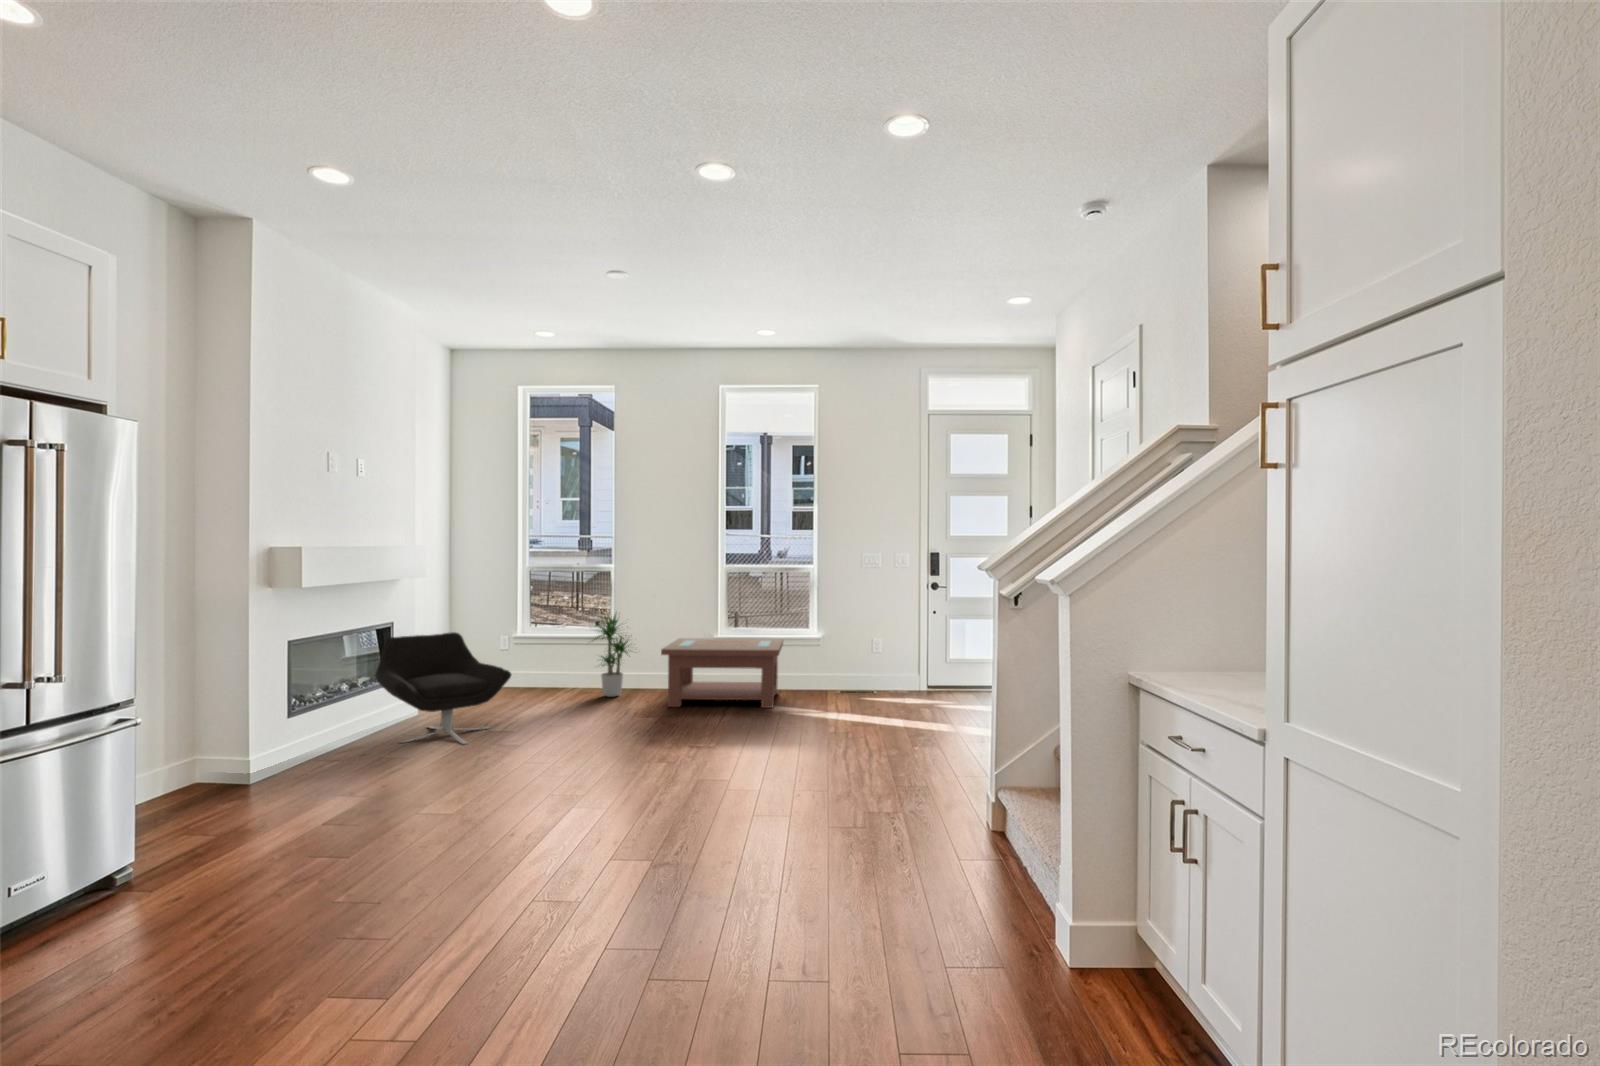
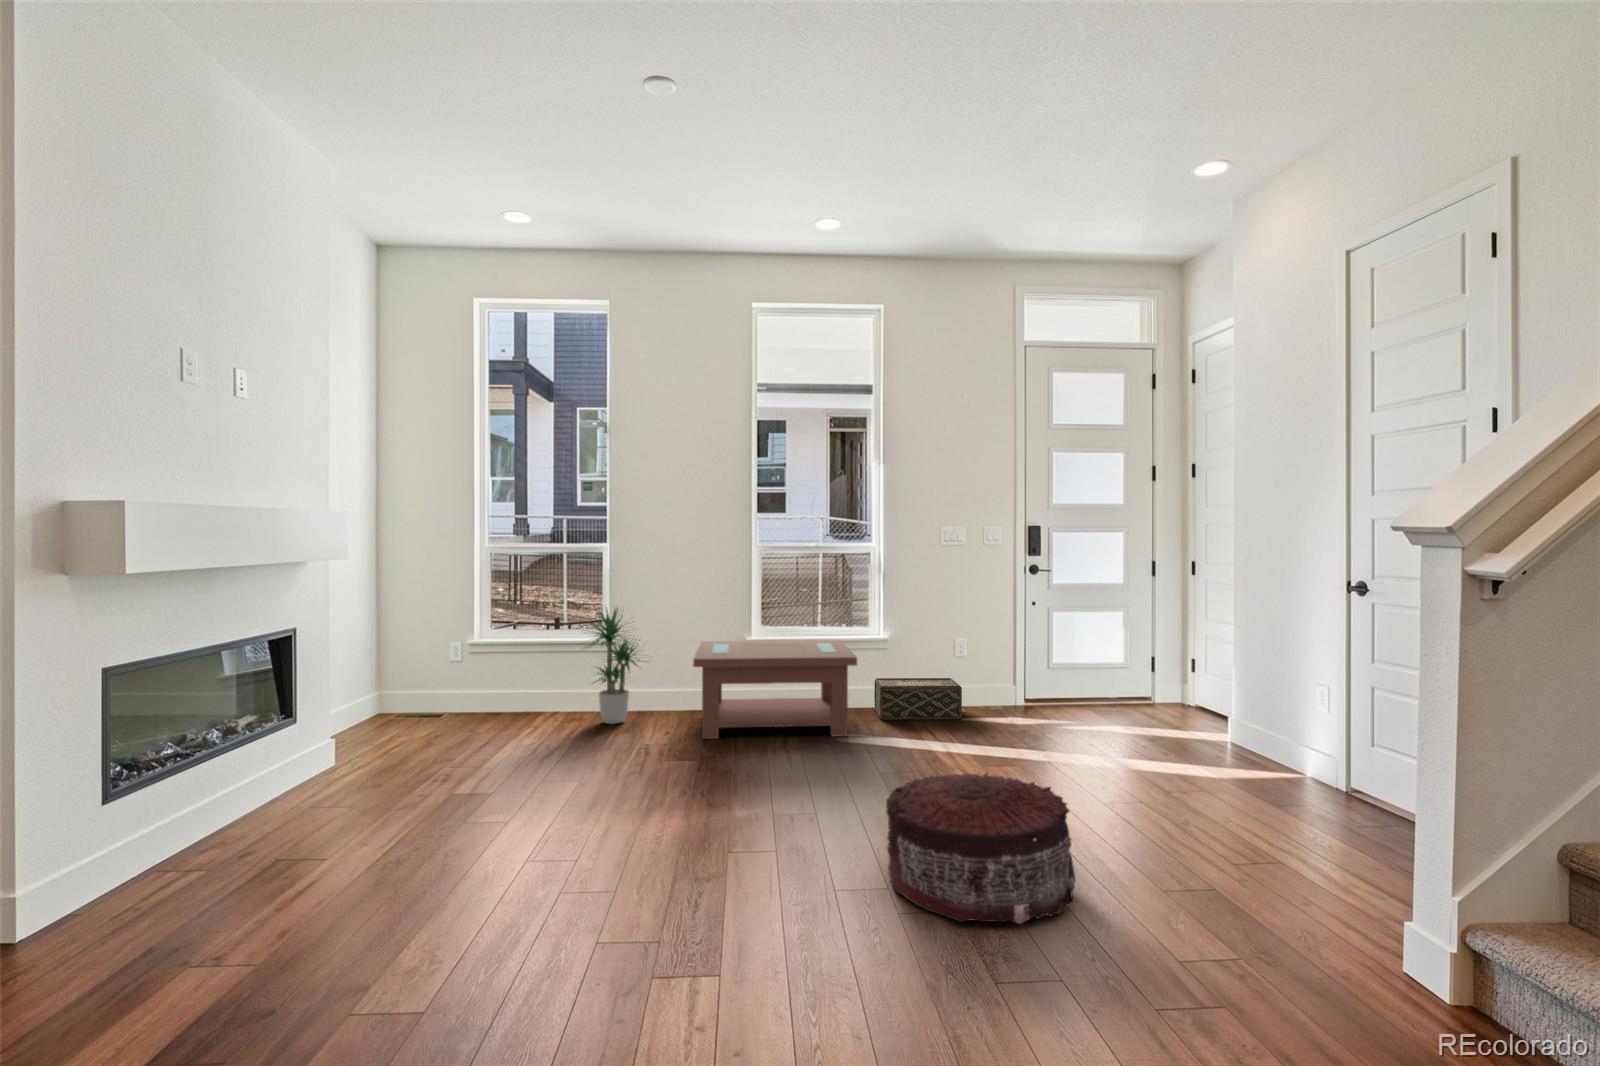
lounge chair: present [376,632,511,744] -> none [267,641,487,823]
woven basket: none [807,668,868,699] -> present [874,678,962,720]
pouf: none [727,717,838,797] -> present [886,772,1076,924]

